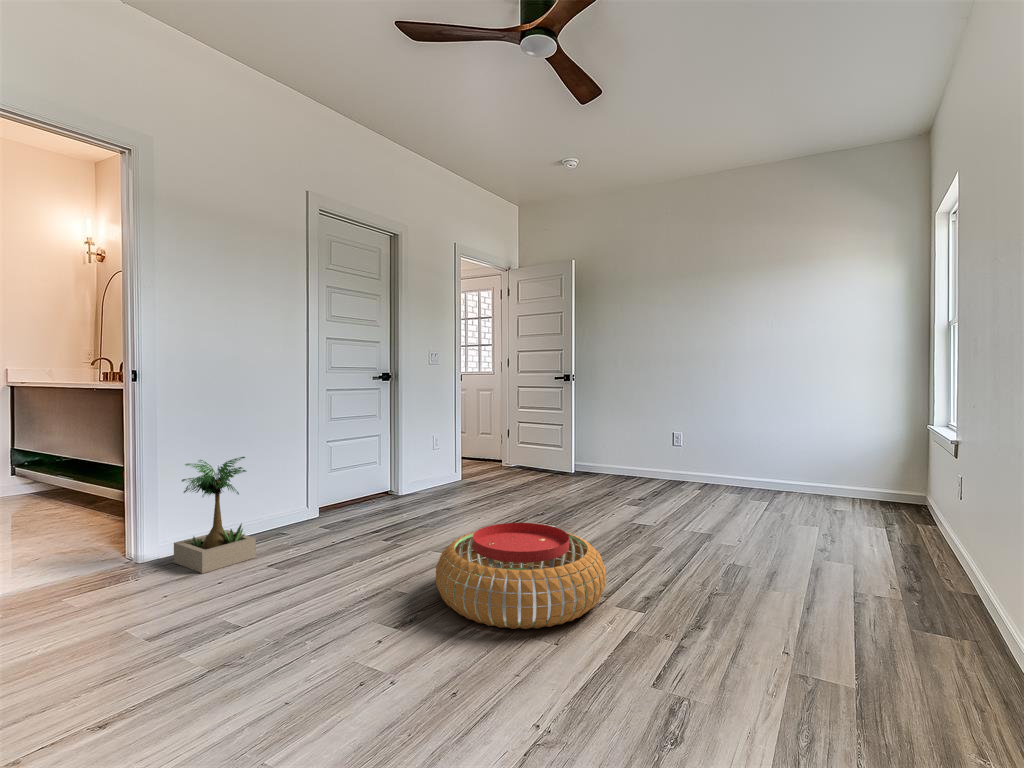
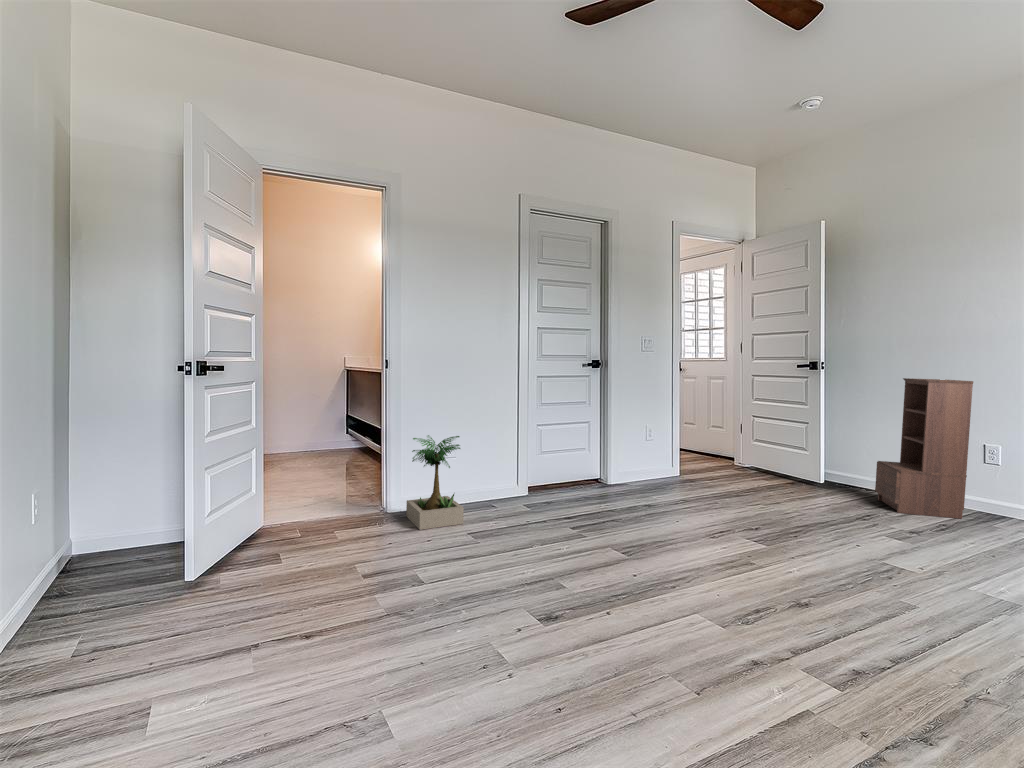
bookshelf: none [612,379,670,486] -> present [875,378,973,518]
pouf: present [436,523,606,629] -> none [589,537,793,670]

